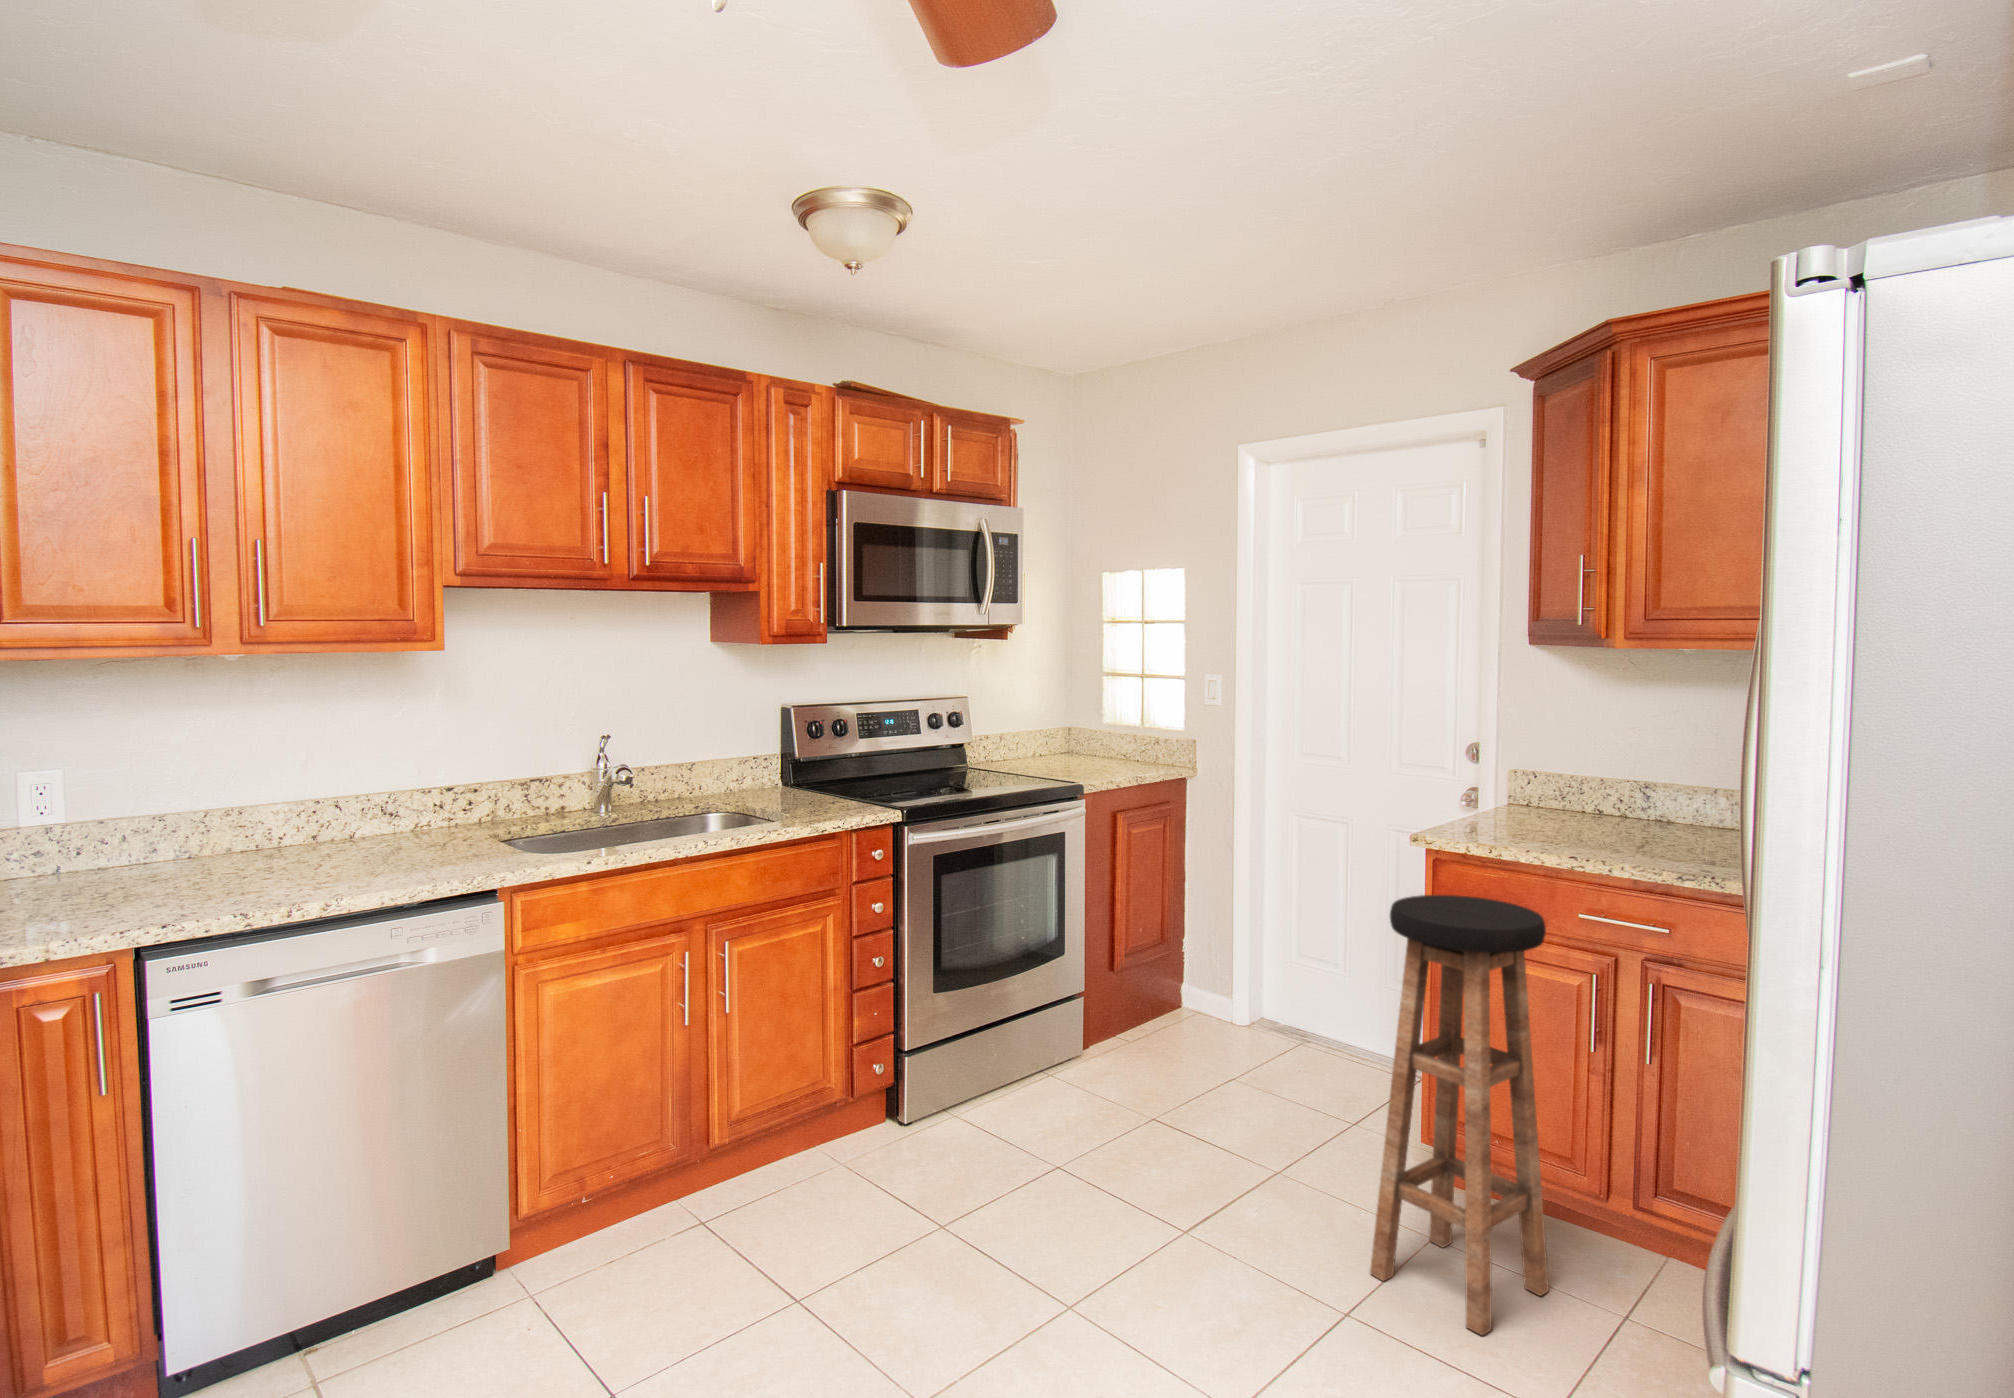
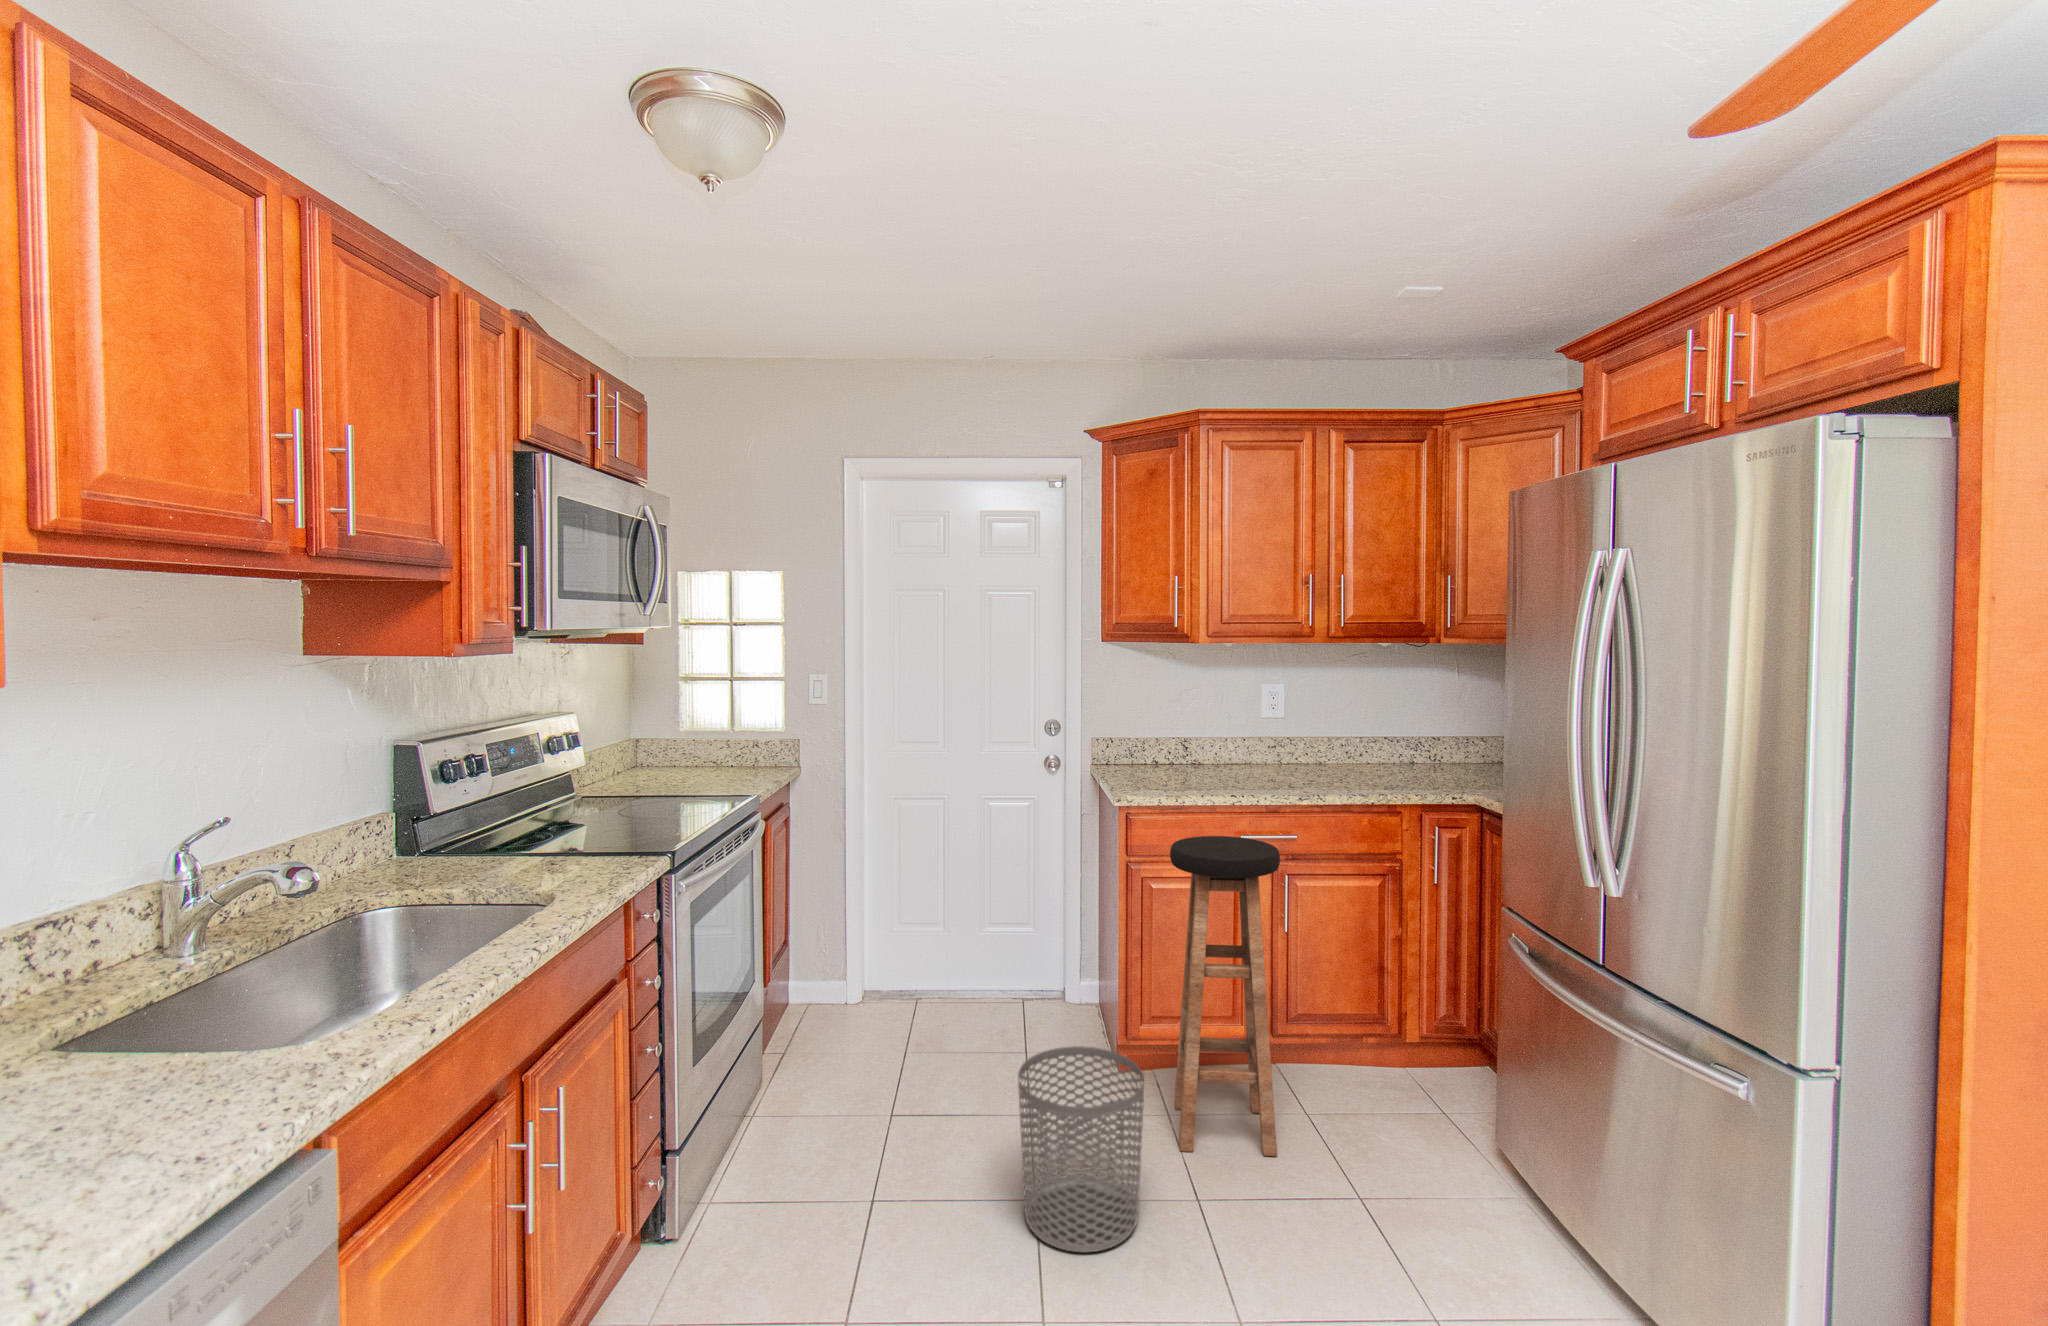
waste bin: none [1113,1081,1253,1300] -> present [1018,1046,1144,1252]

